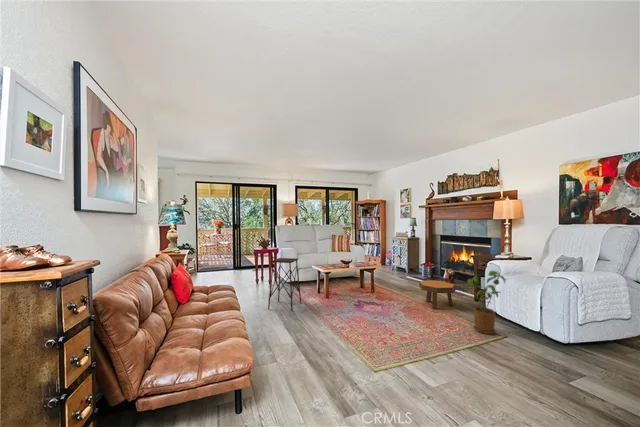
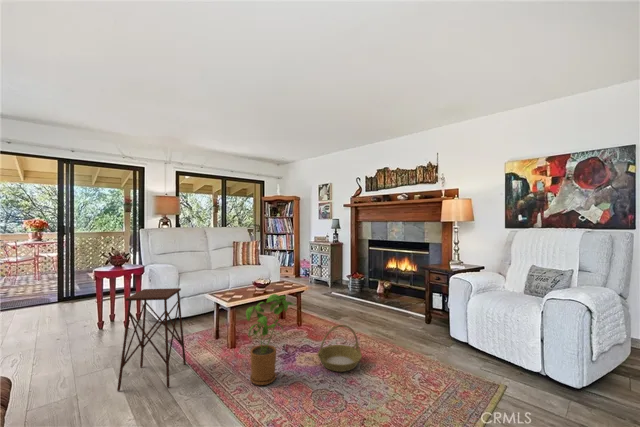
house plant: present [468,271,505,334] -> present [246,294,293,385]
footstool: present [419,280,456,309] -> none [362,302,409,345]
basket: none [379,288,410,318] -> present [318,325,362,372]

